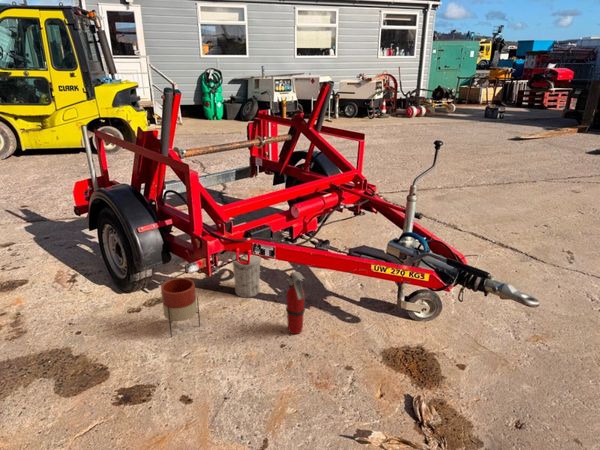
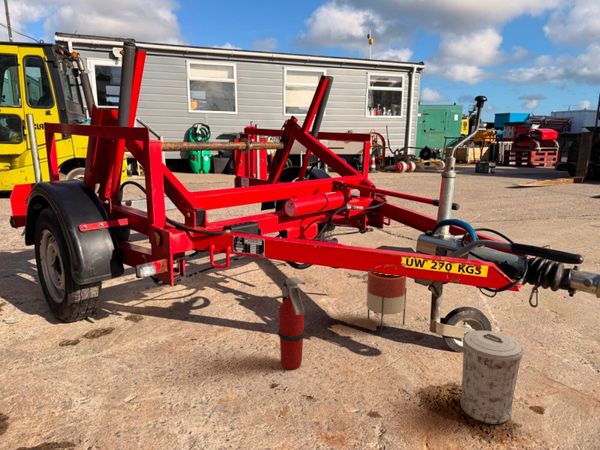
trash can: present [232,255,261,298] -> present [460,330,523,424]
planter: present [161,278,200,337] -> present [366,272,407,335]

